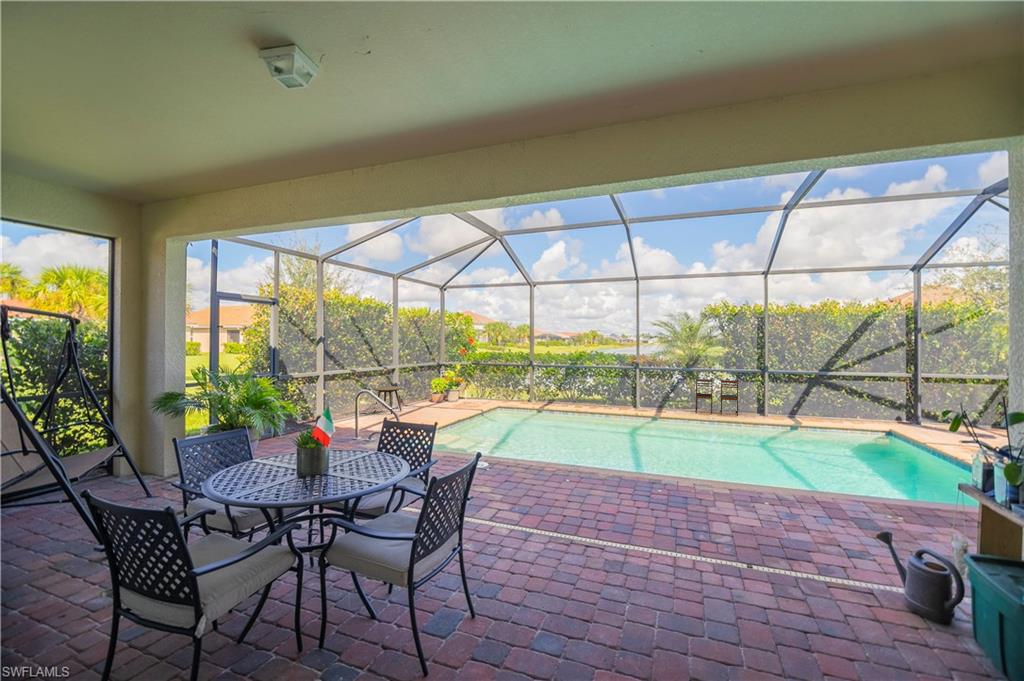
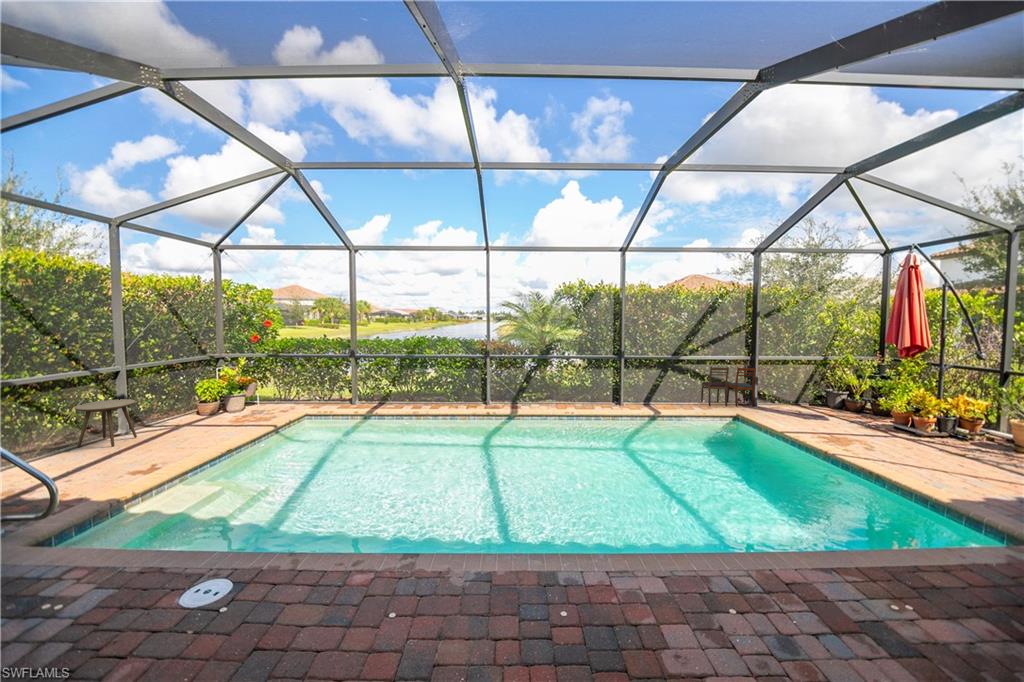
chair: present [696,379,738,416] -> present [701,367,756,407]

